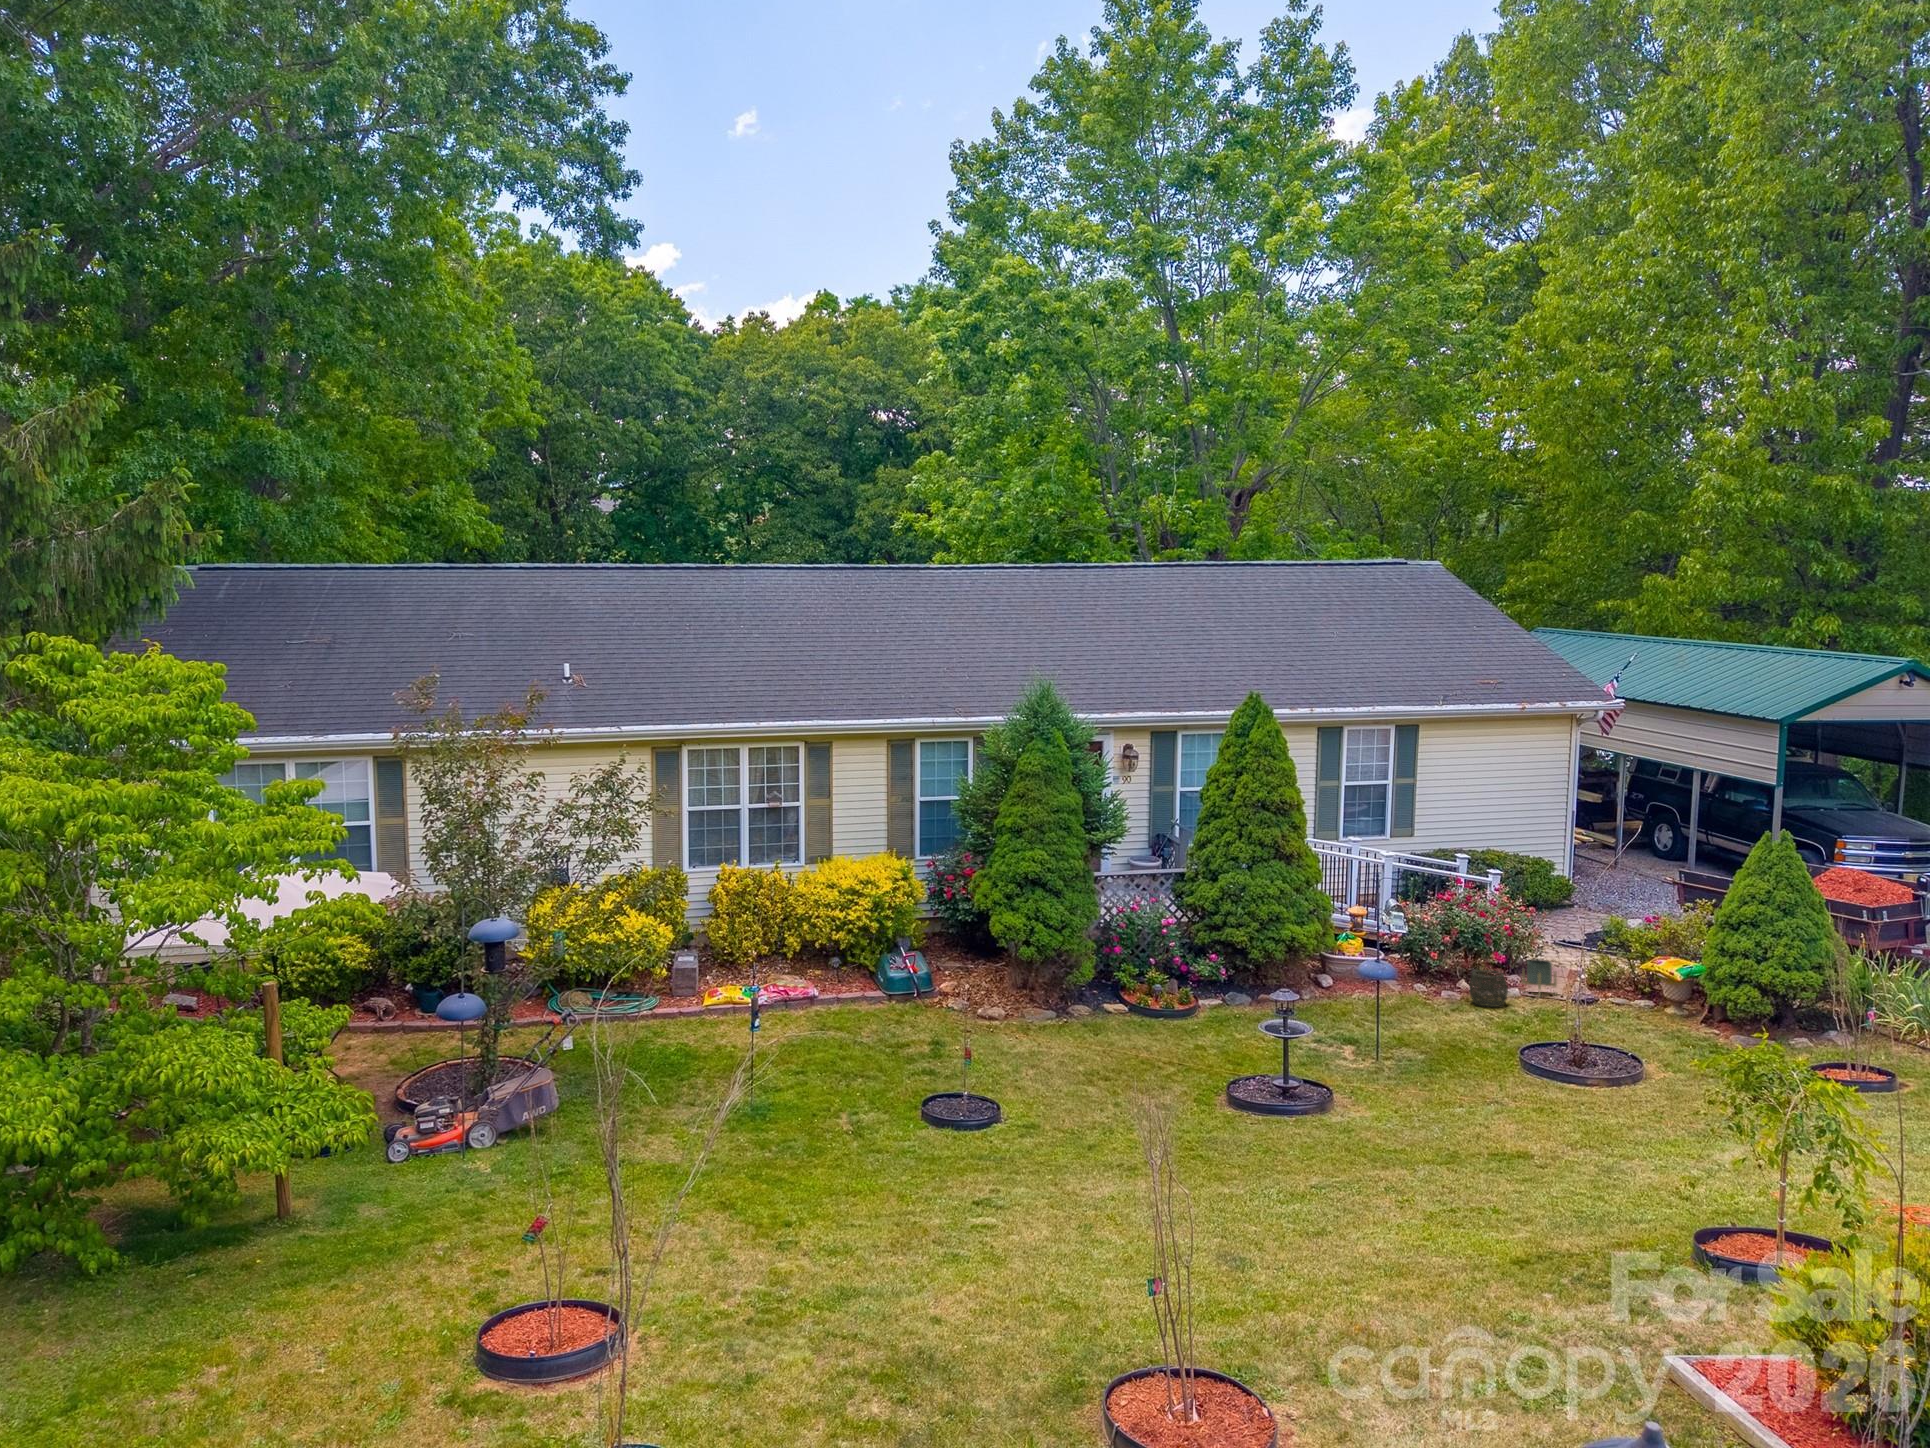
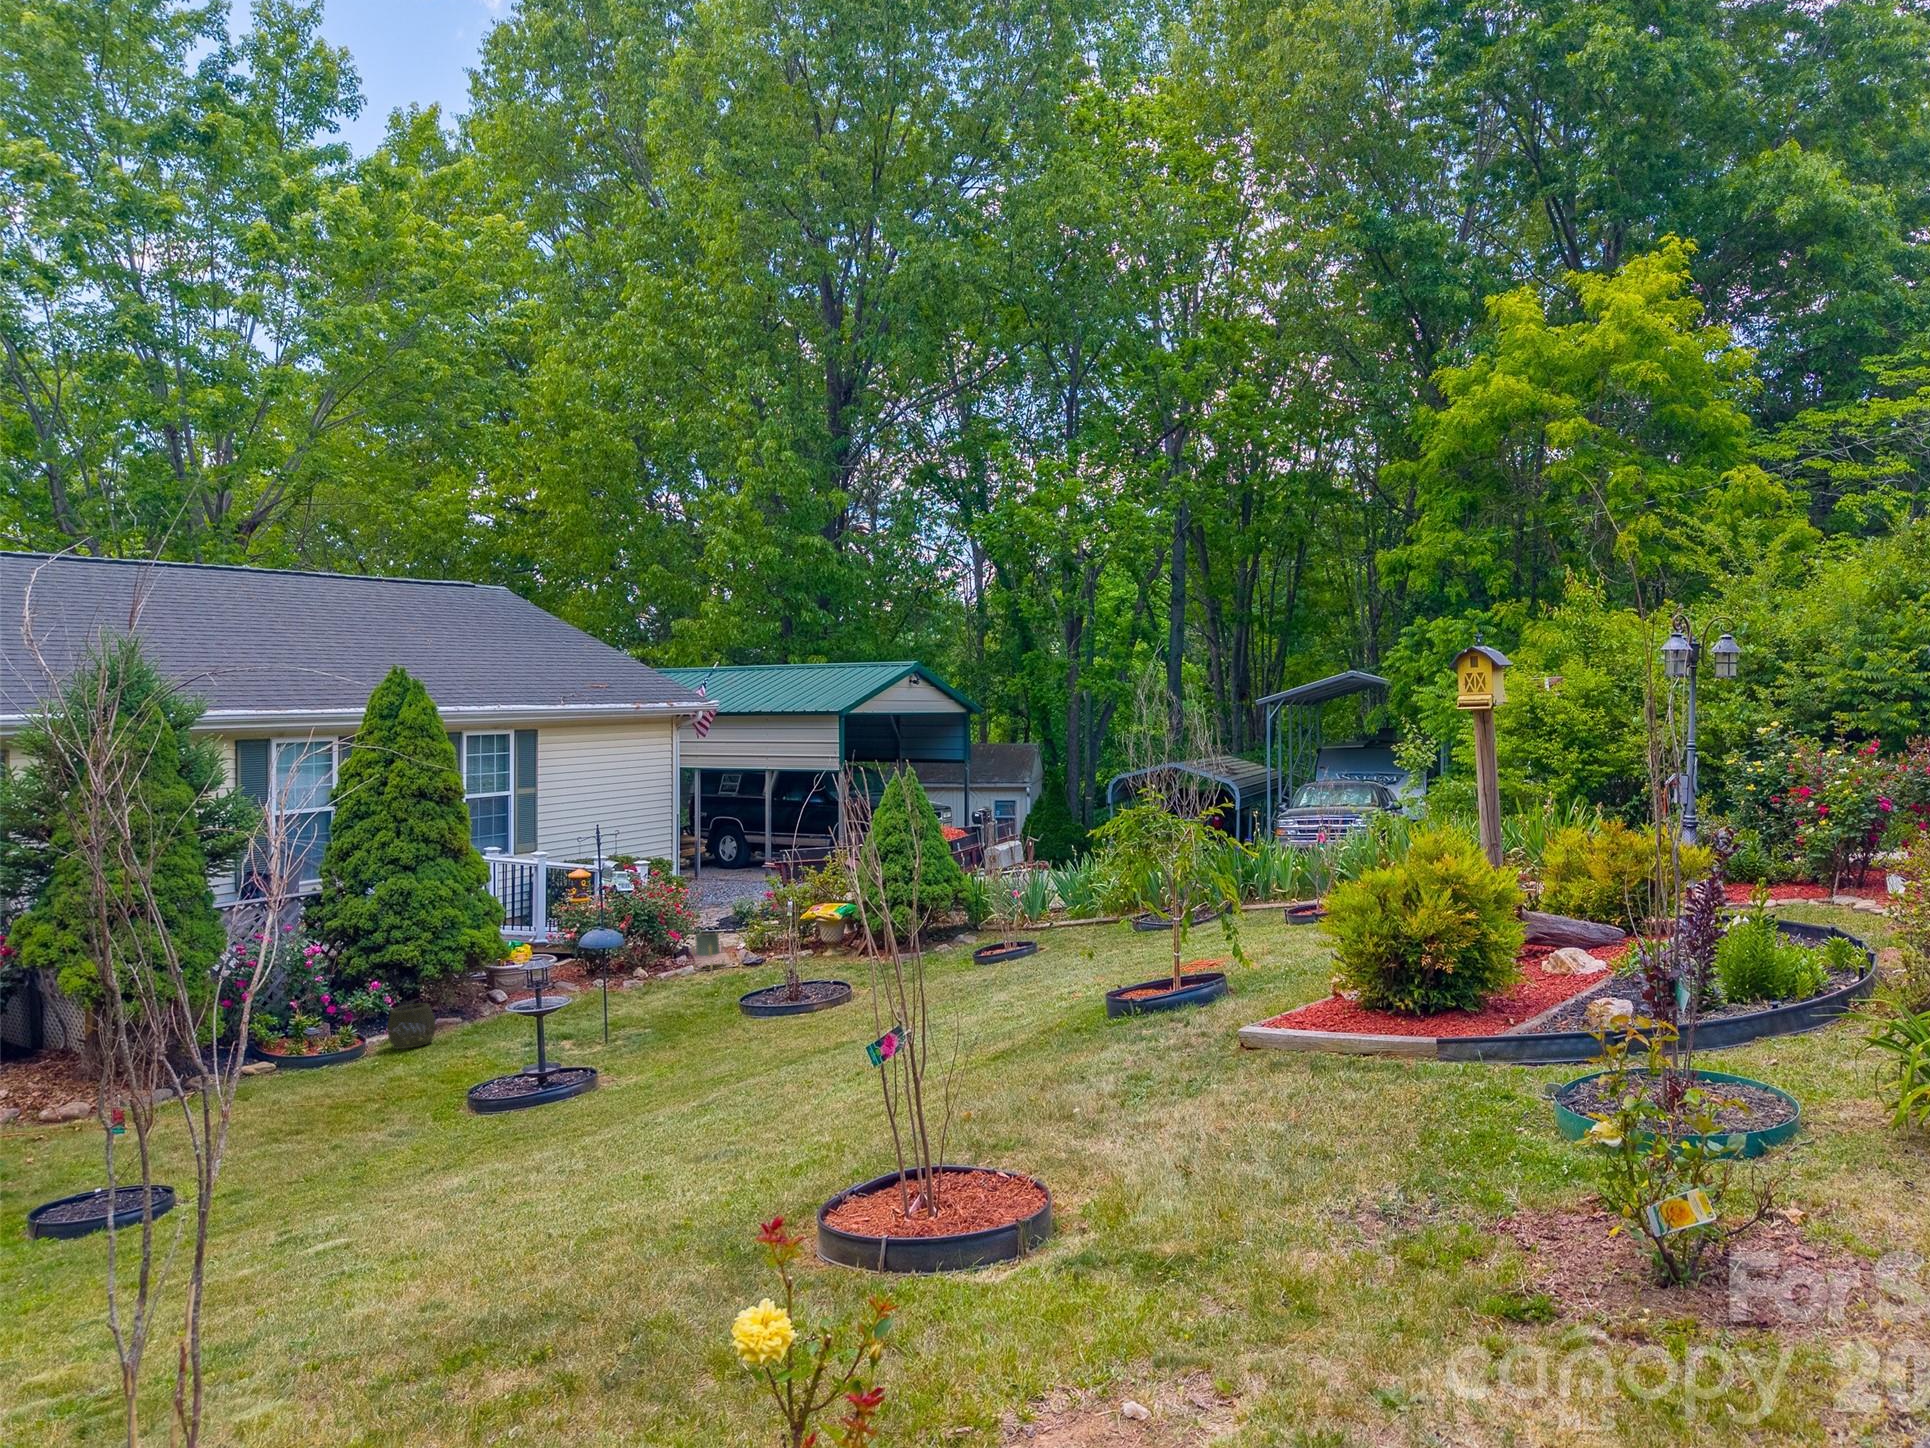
woven basket: present [1469,970,1508,1007] -> present [387,1003,435,1049]

